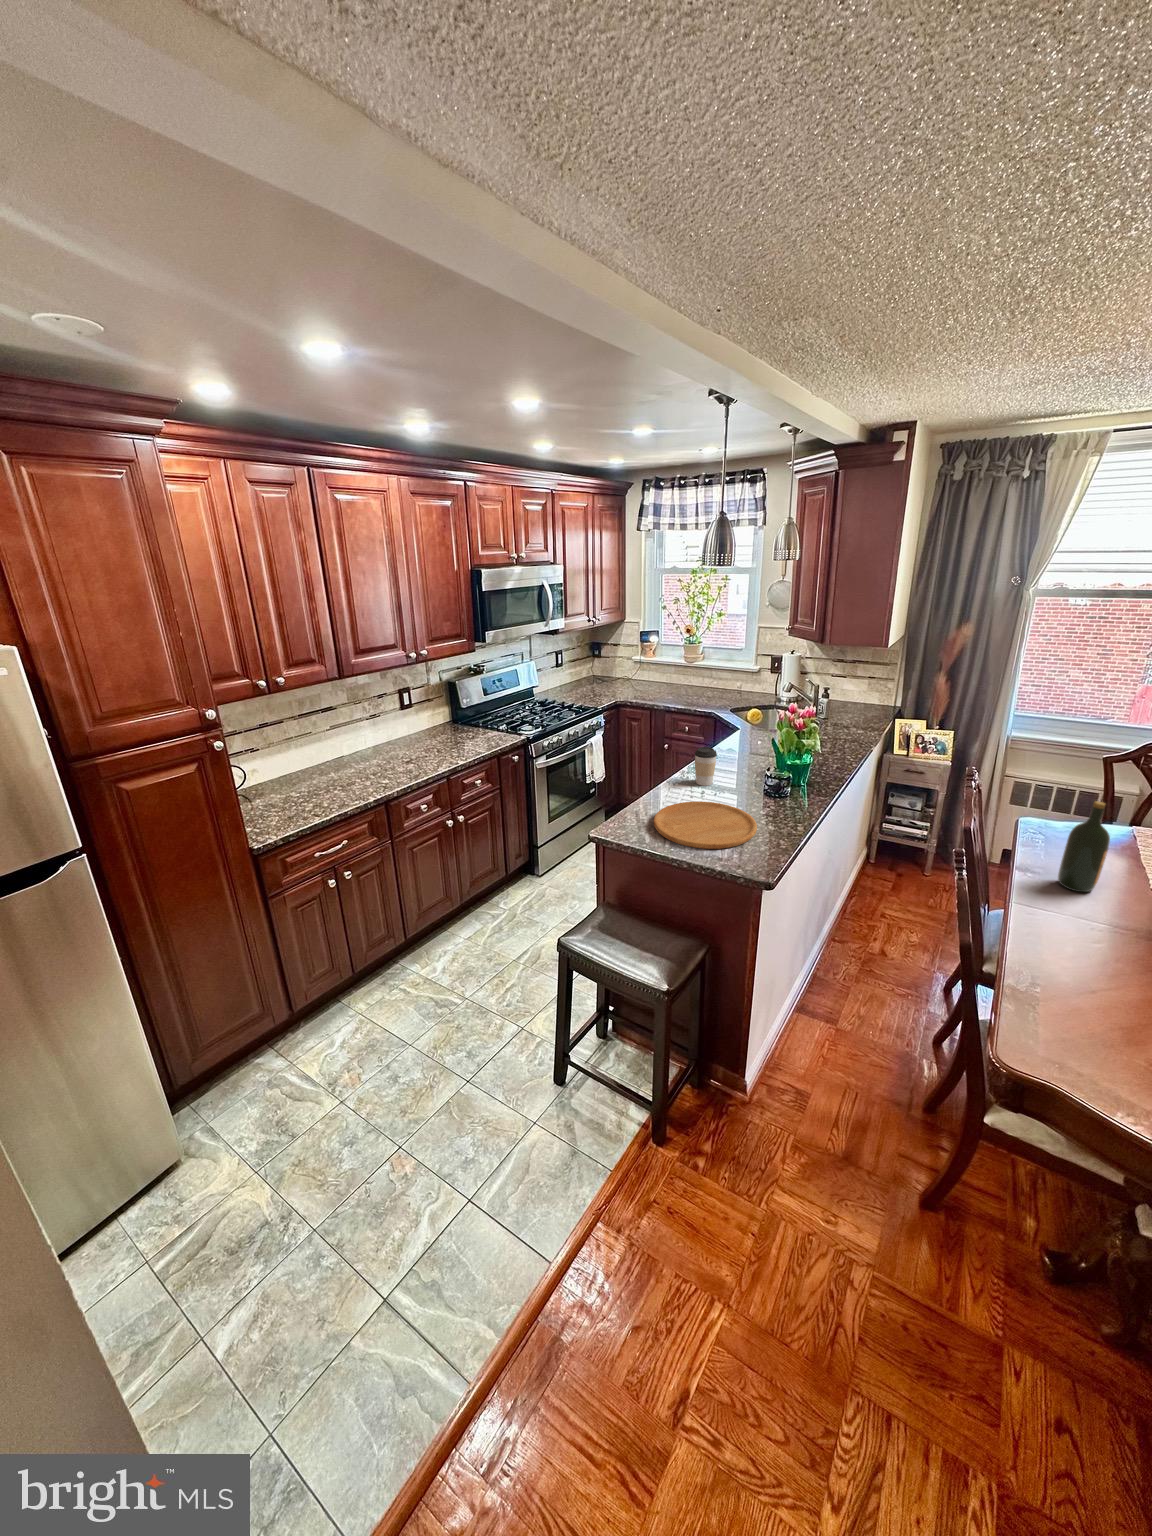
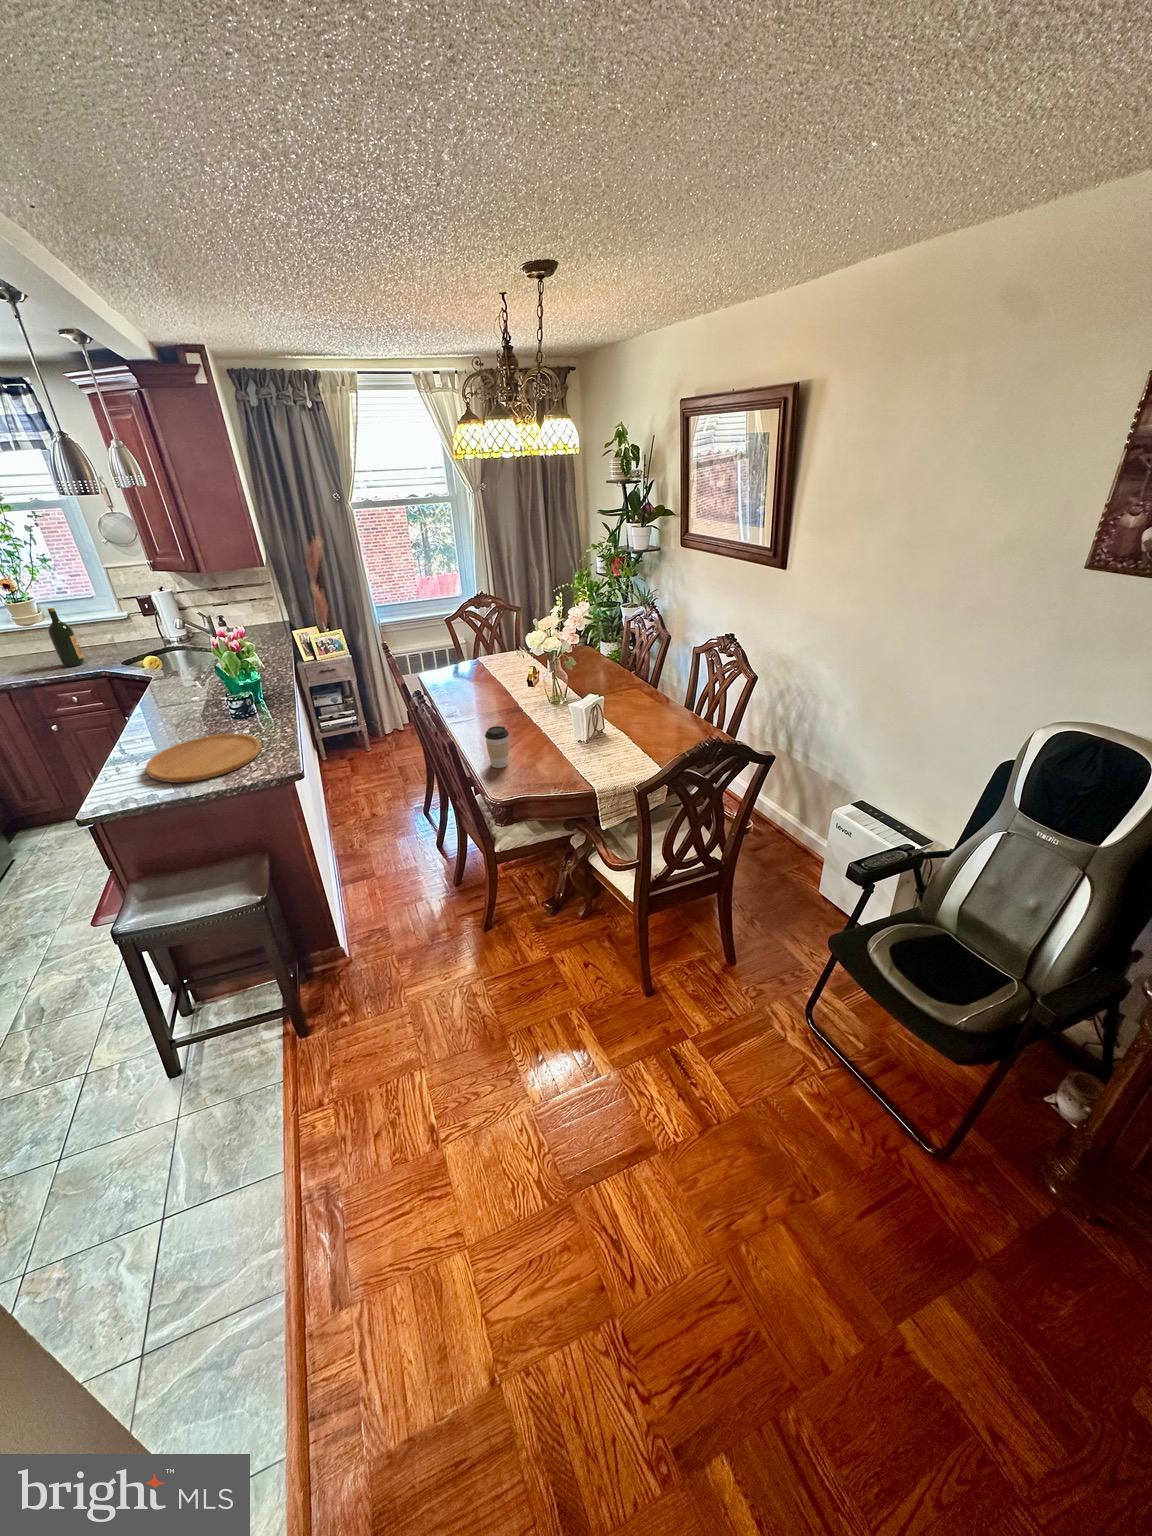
coffee cup: present [695,747,717,786] -> present [485,726,509,768]
wine bottle: present [1058,801,1110,892] -> present [47,608,84,667]

